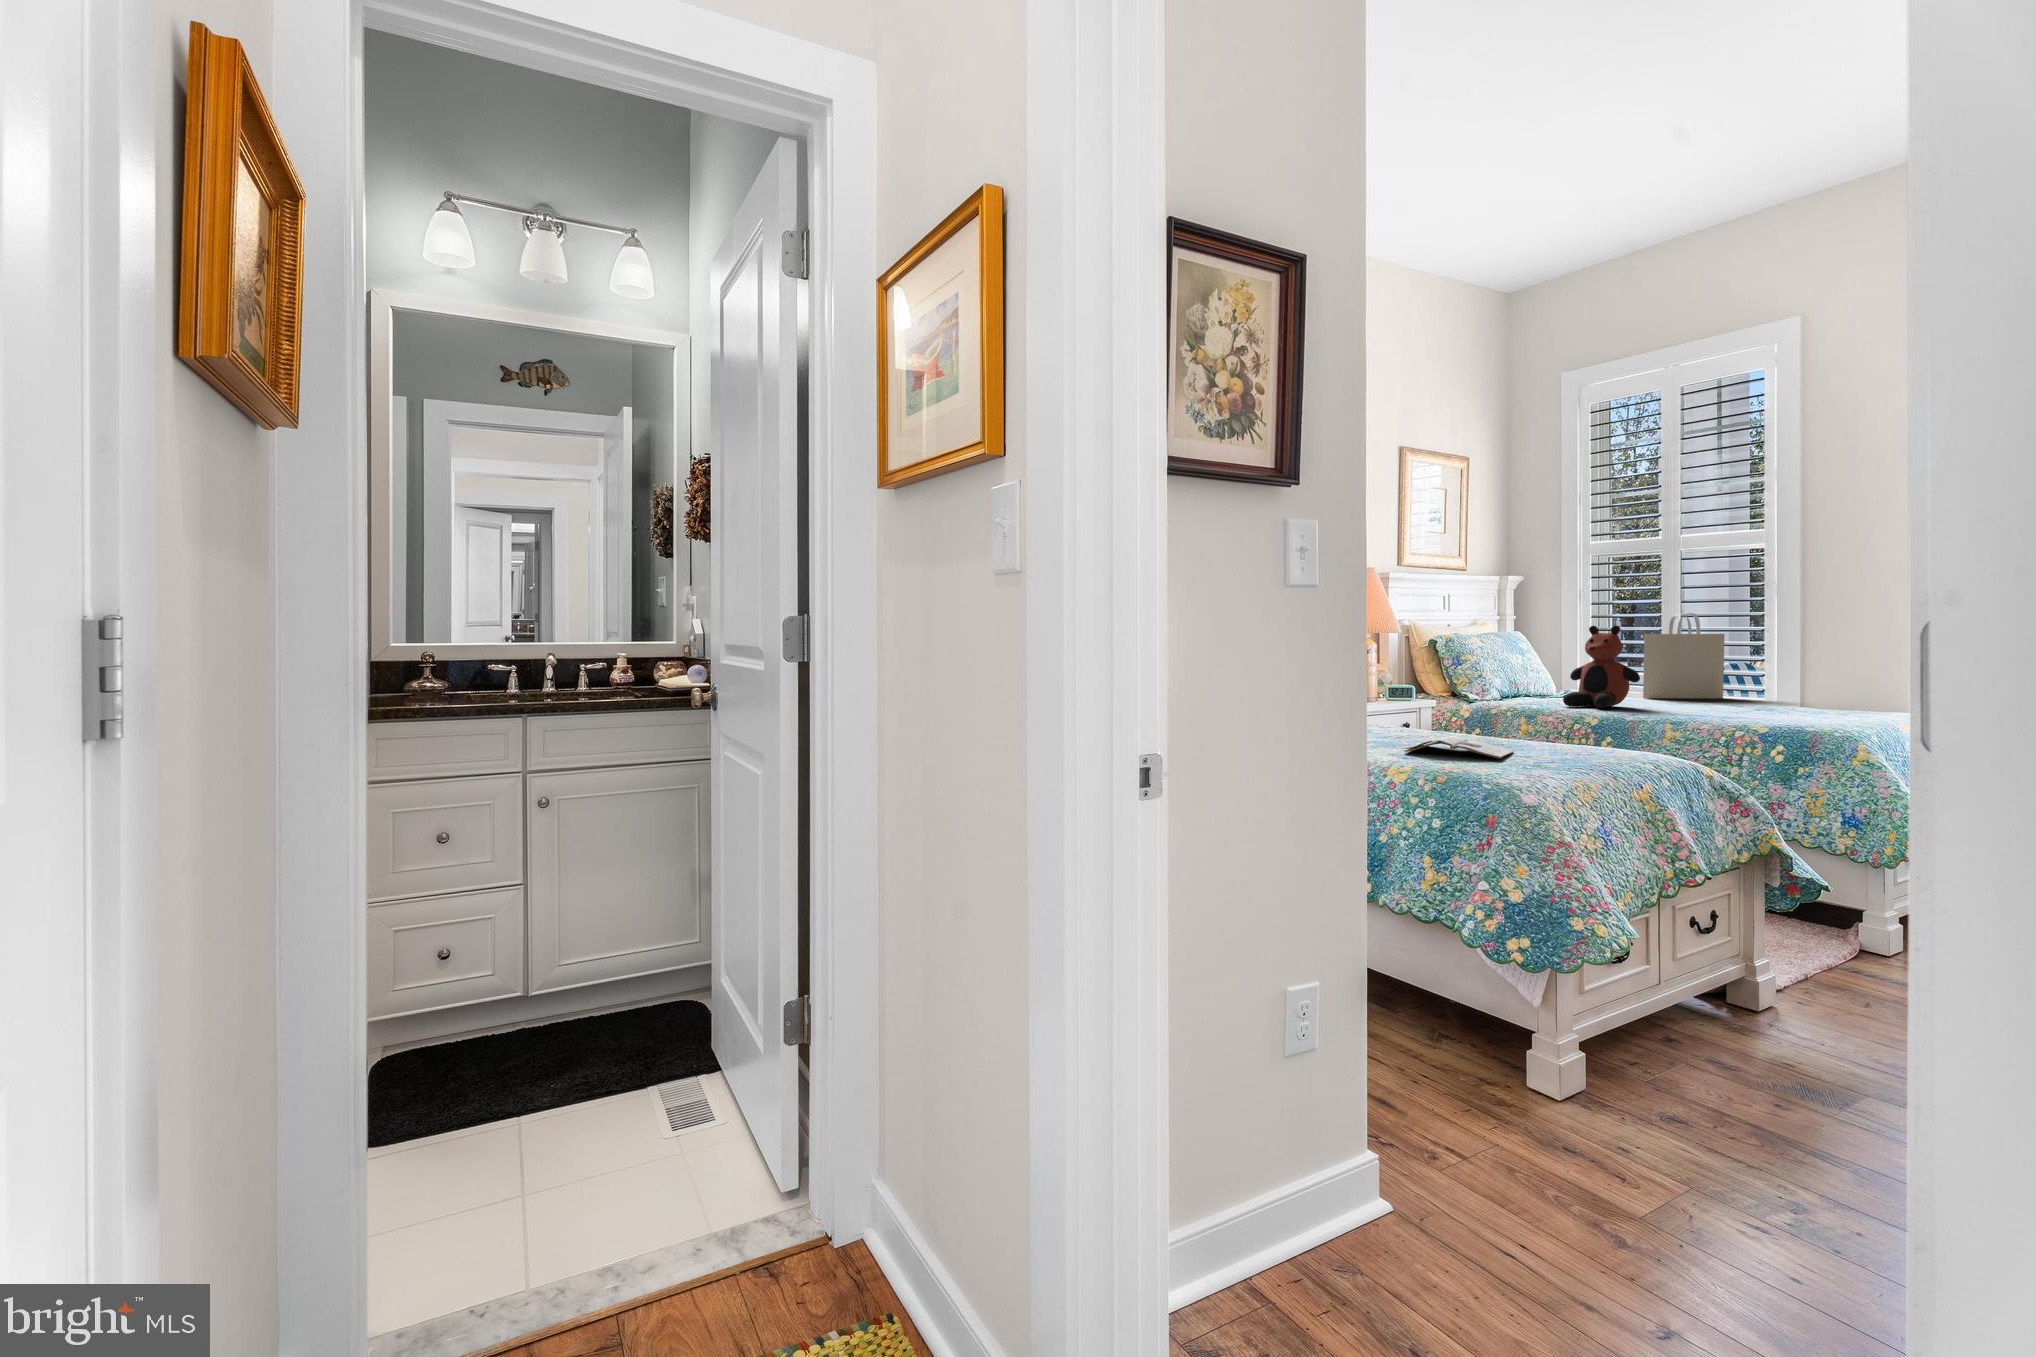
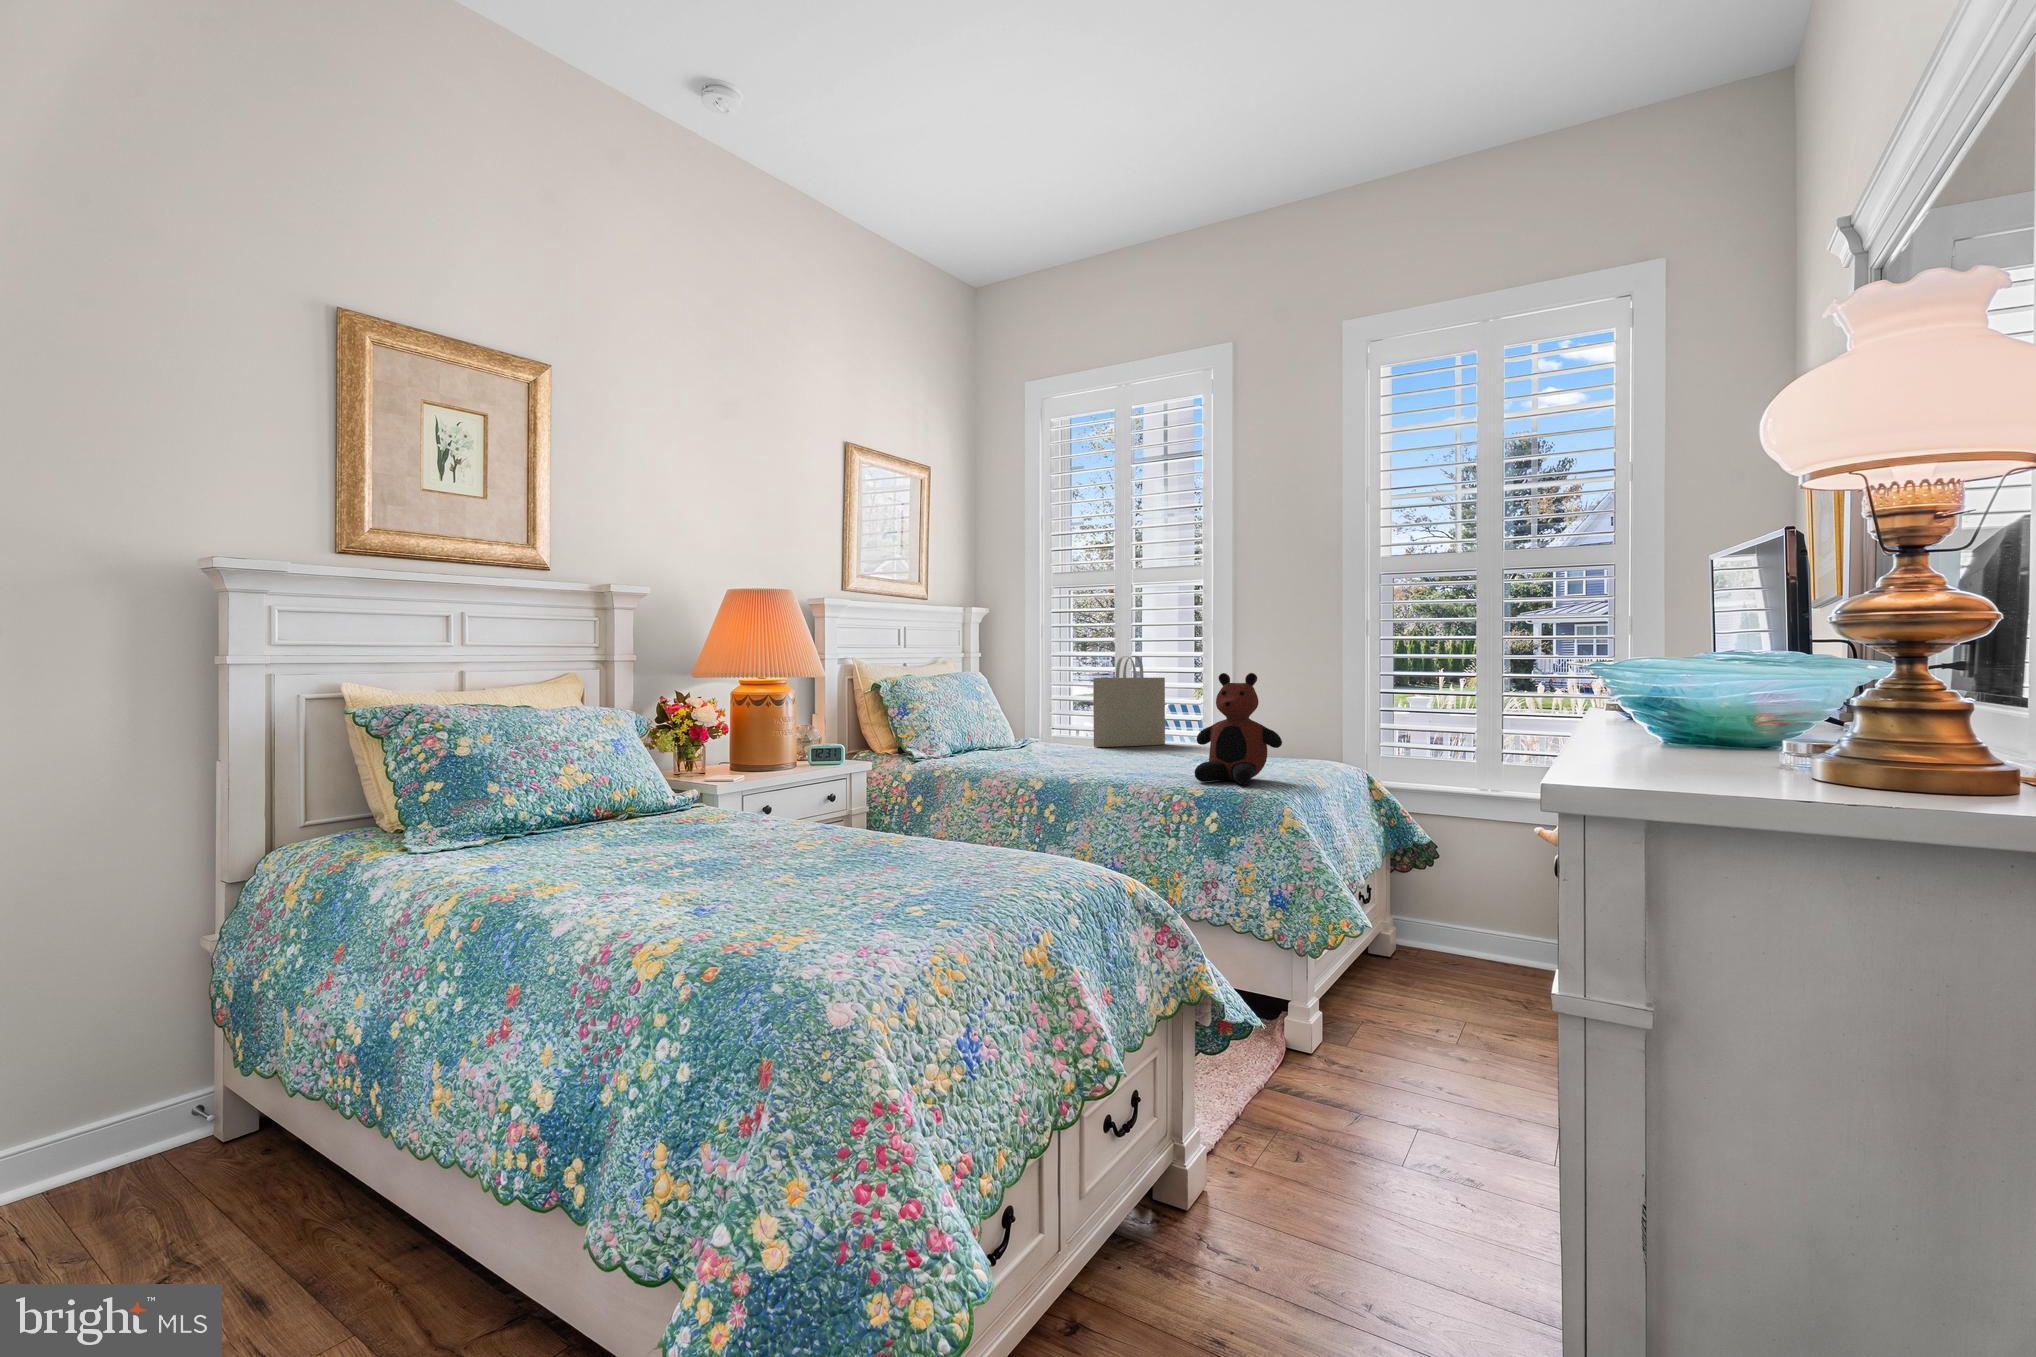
teddy bear: present [1563,625,1640,708] -> present [1195,673,1282,784]
magazine: present [1404,736,1514,759] -> none [706,854,882,902]

